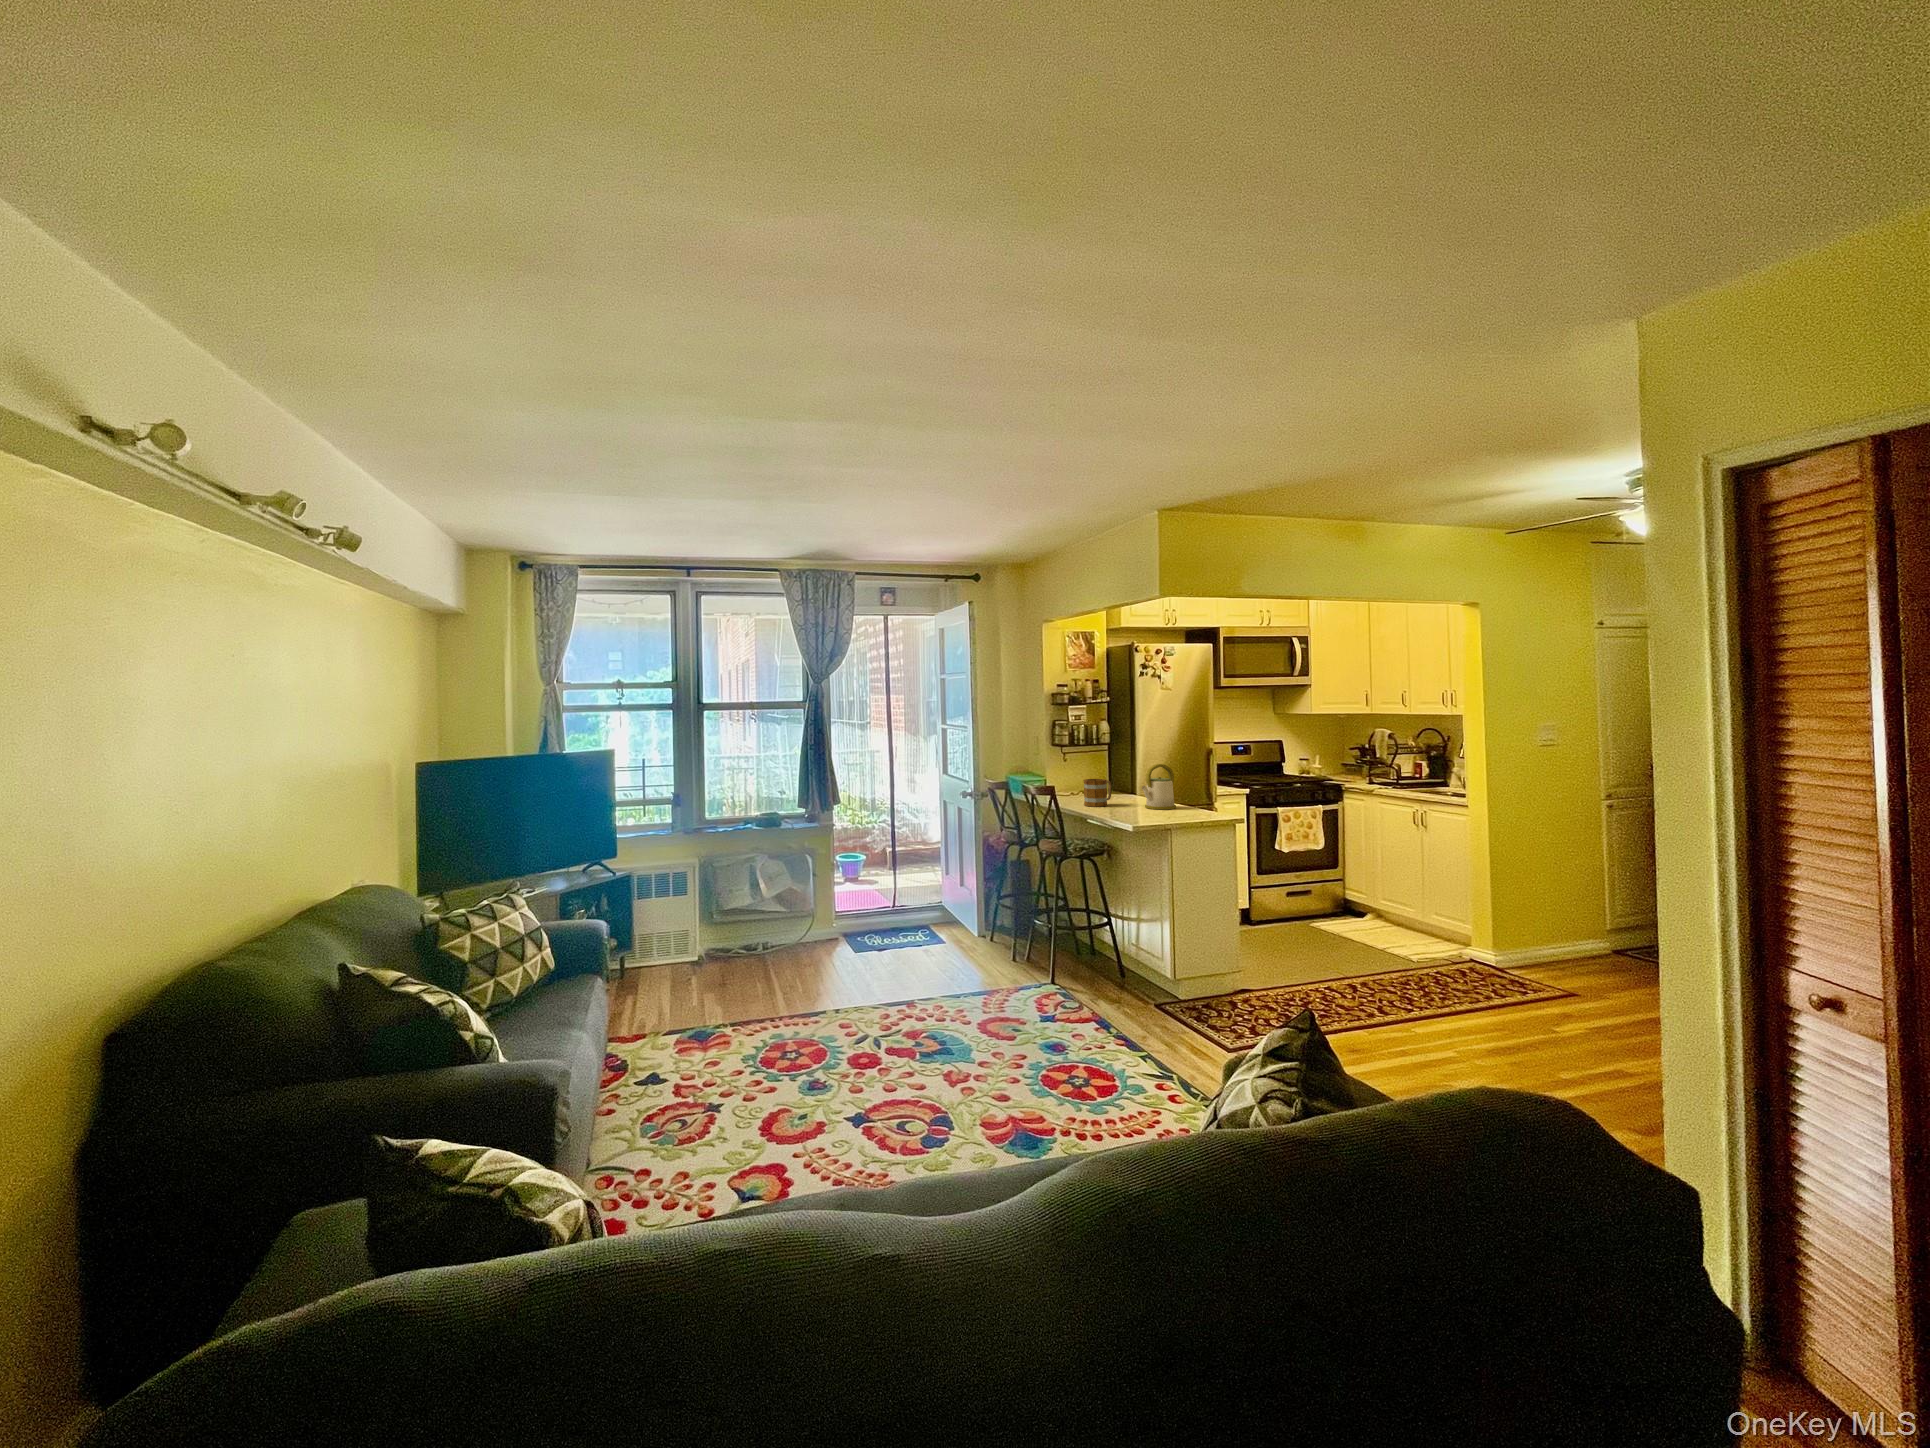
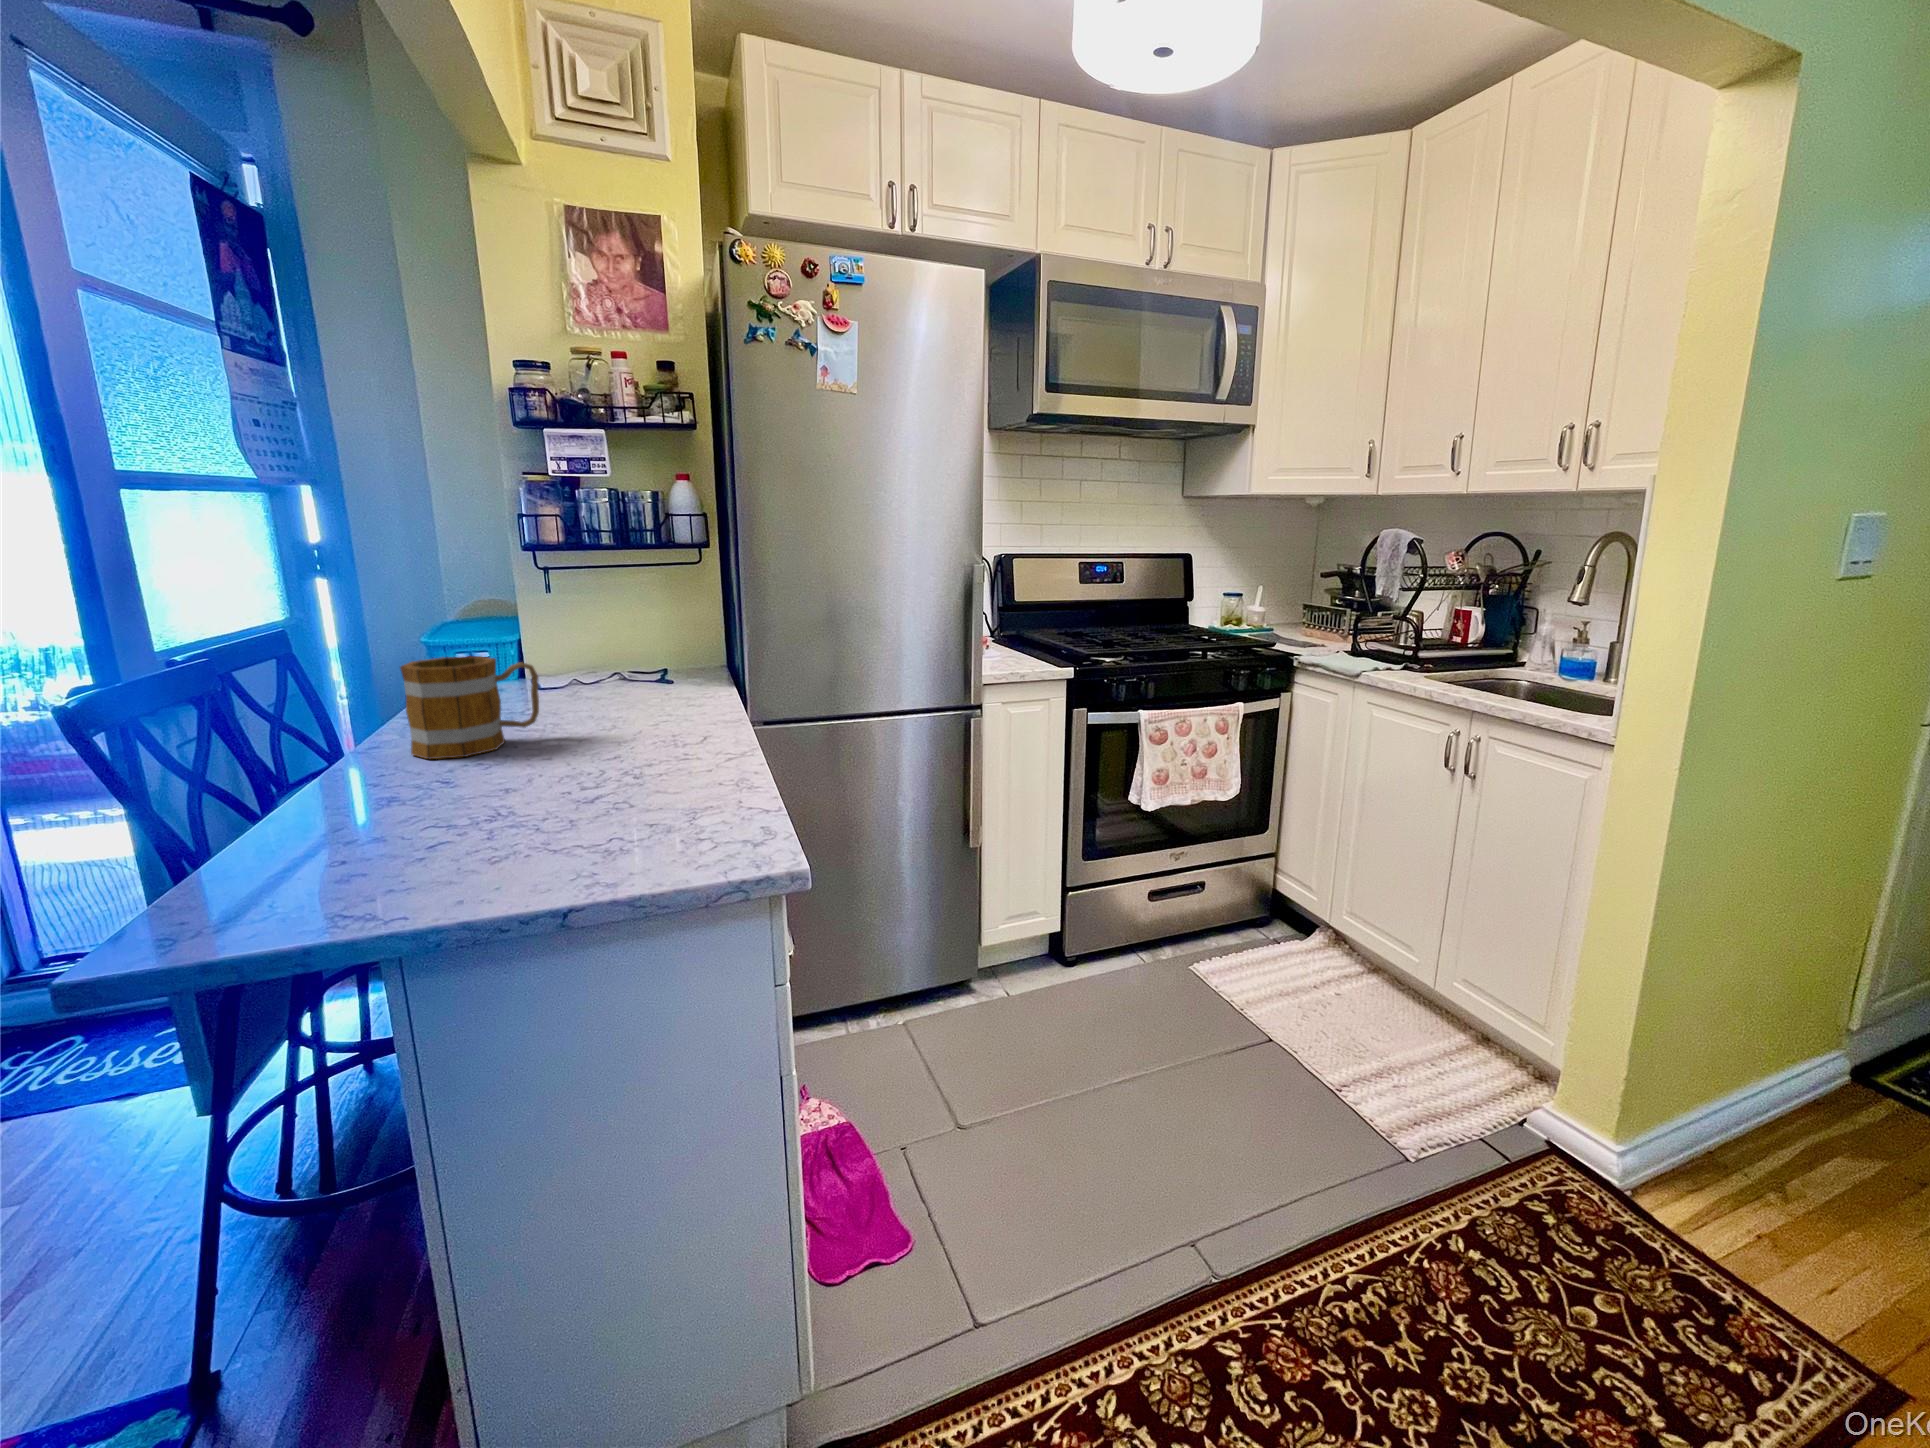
kettle: present [1142,764,1176,810] -> none [541,613,692,787]

